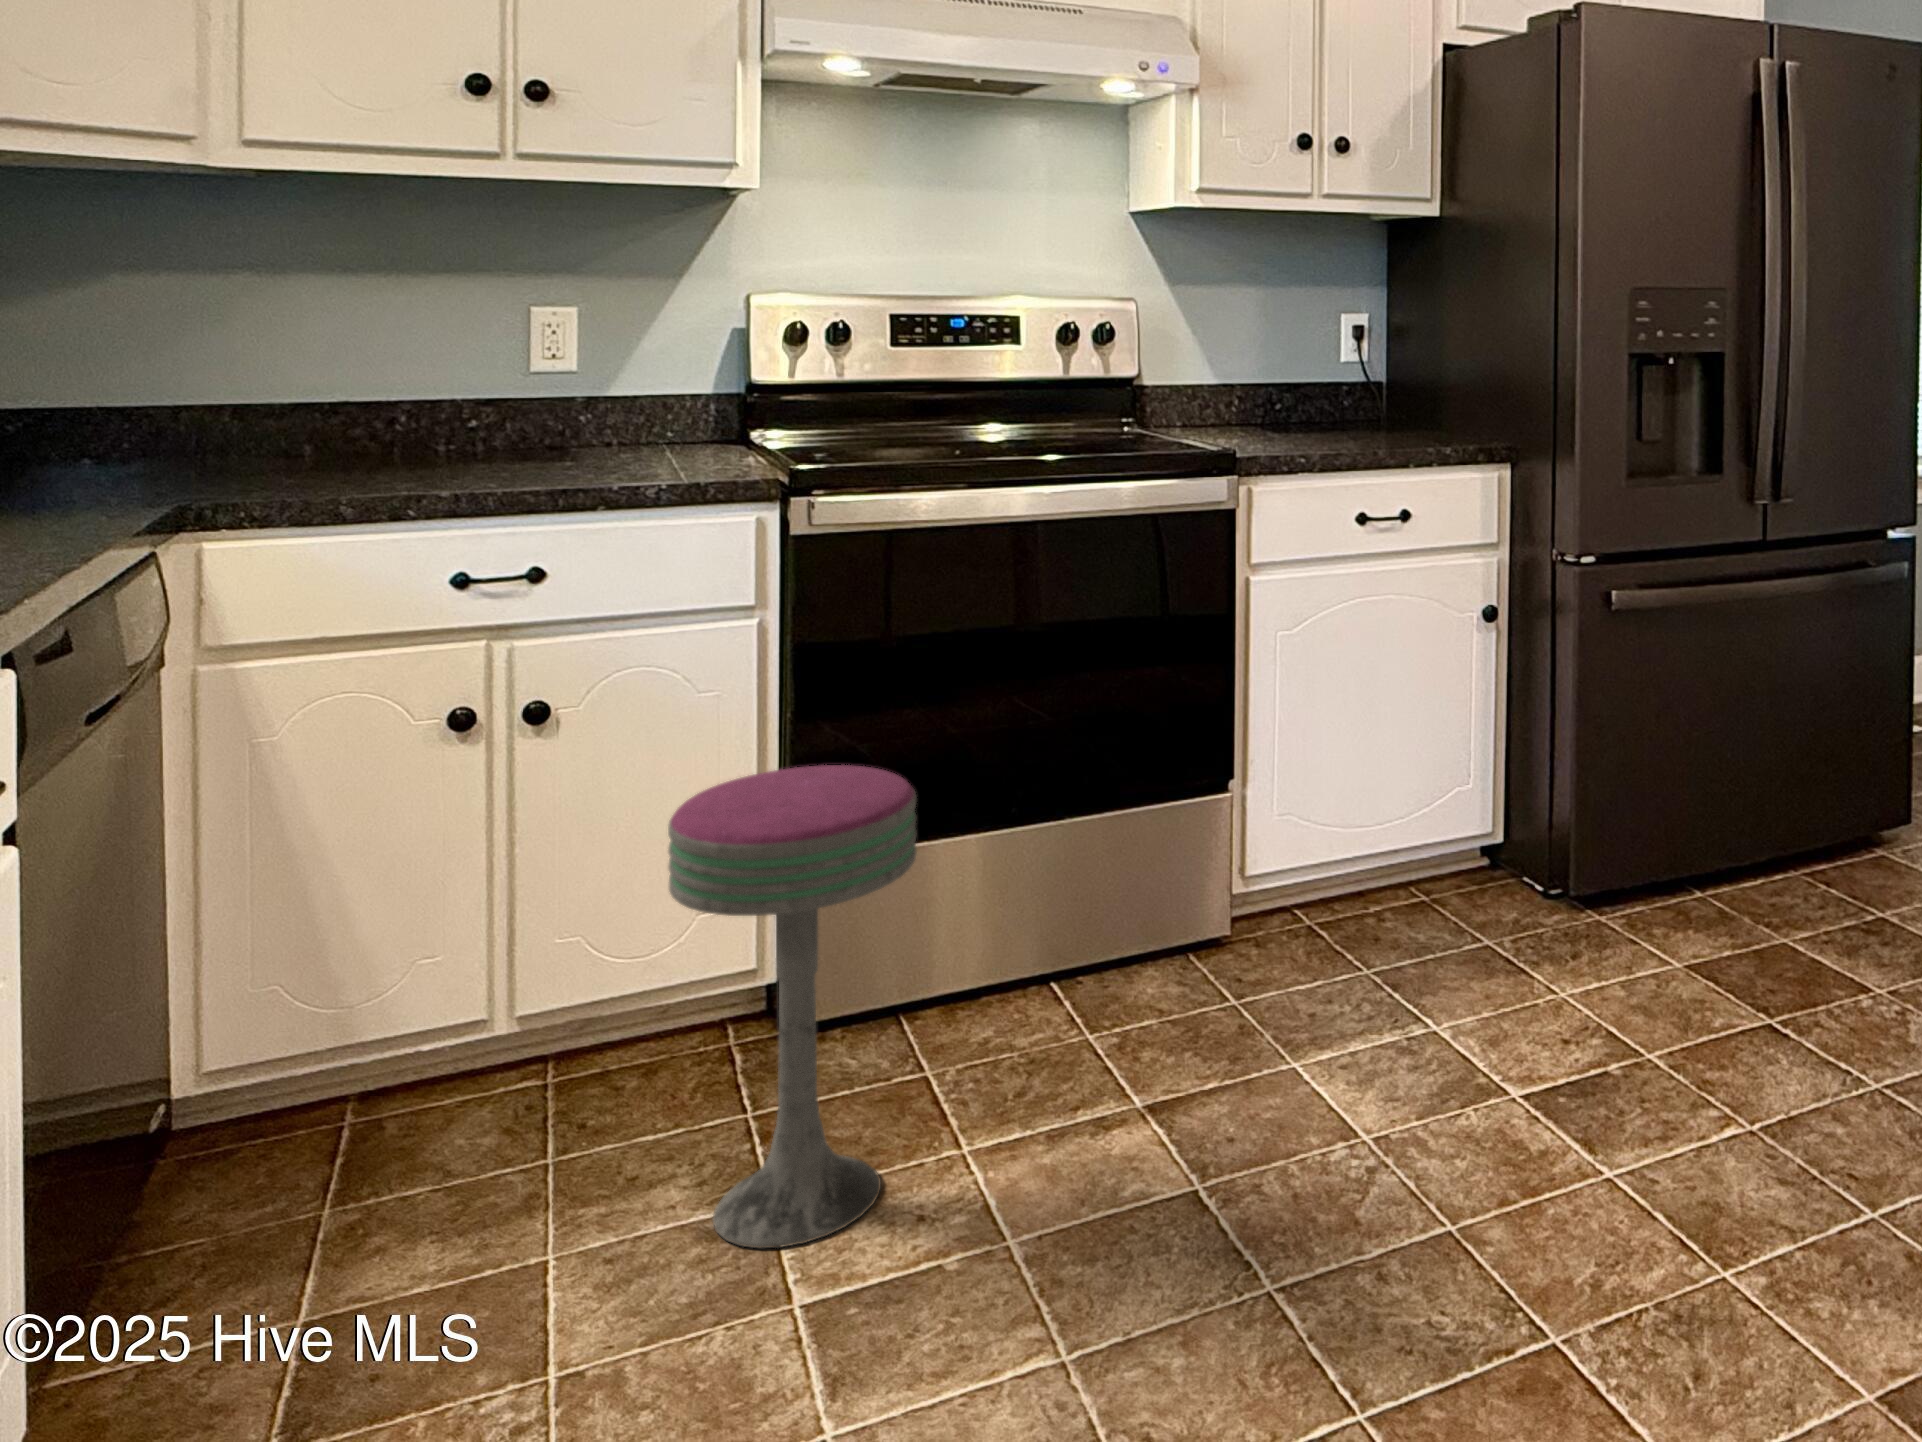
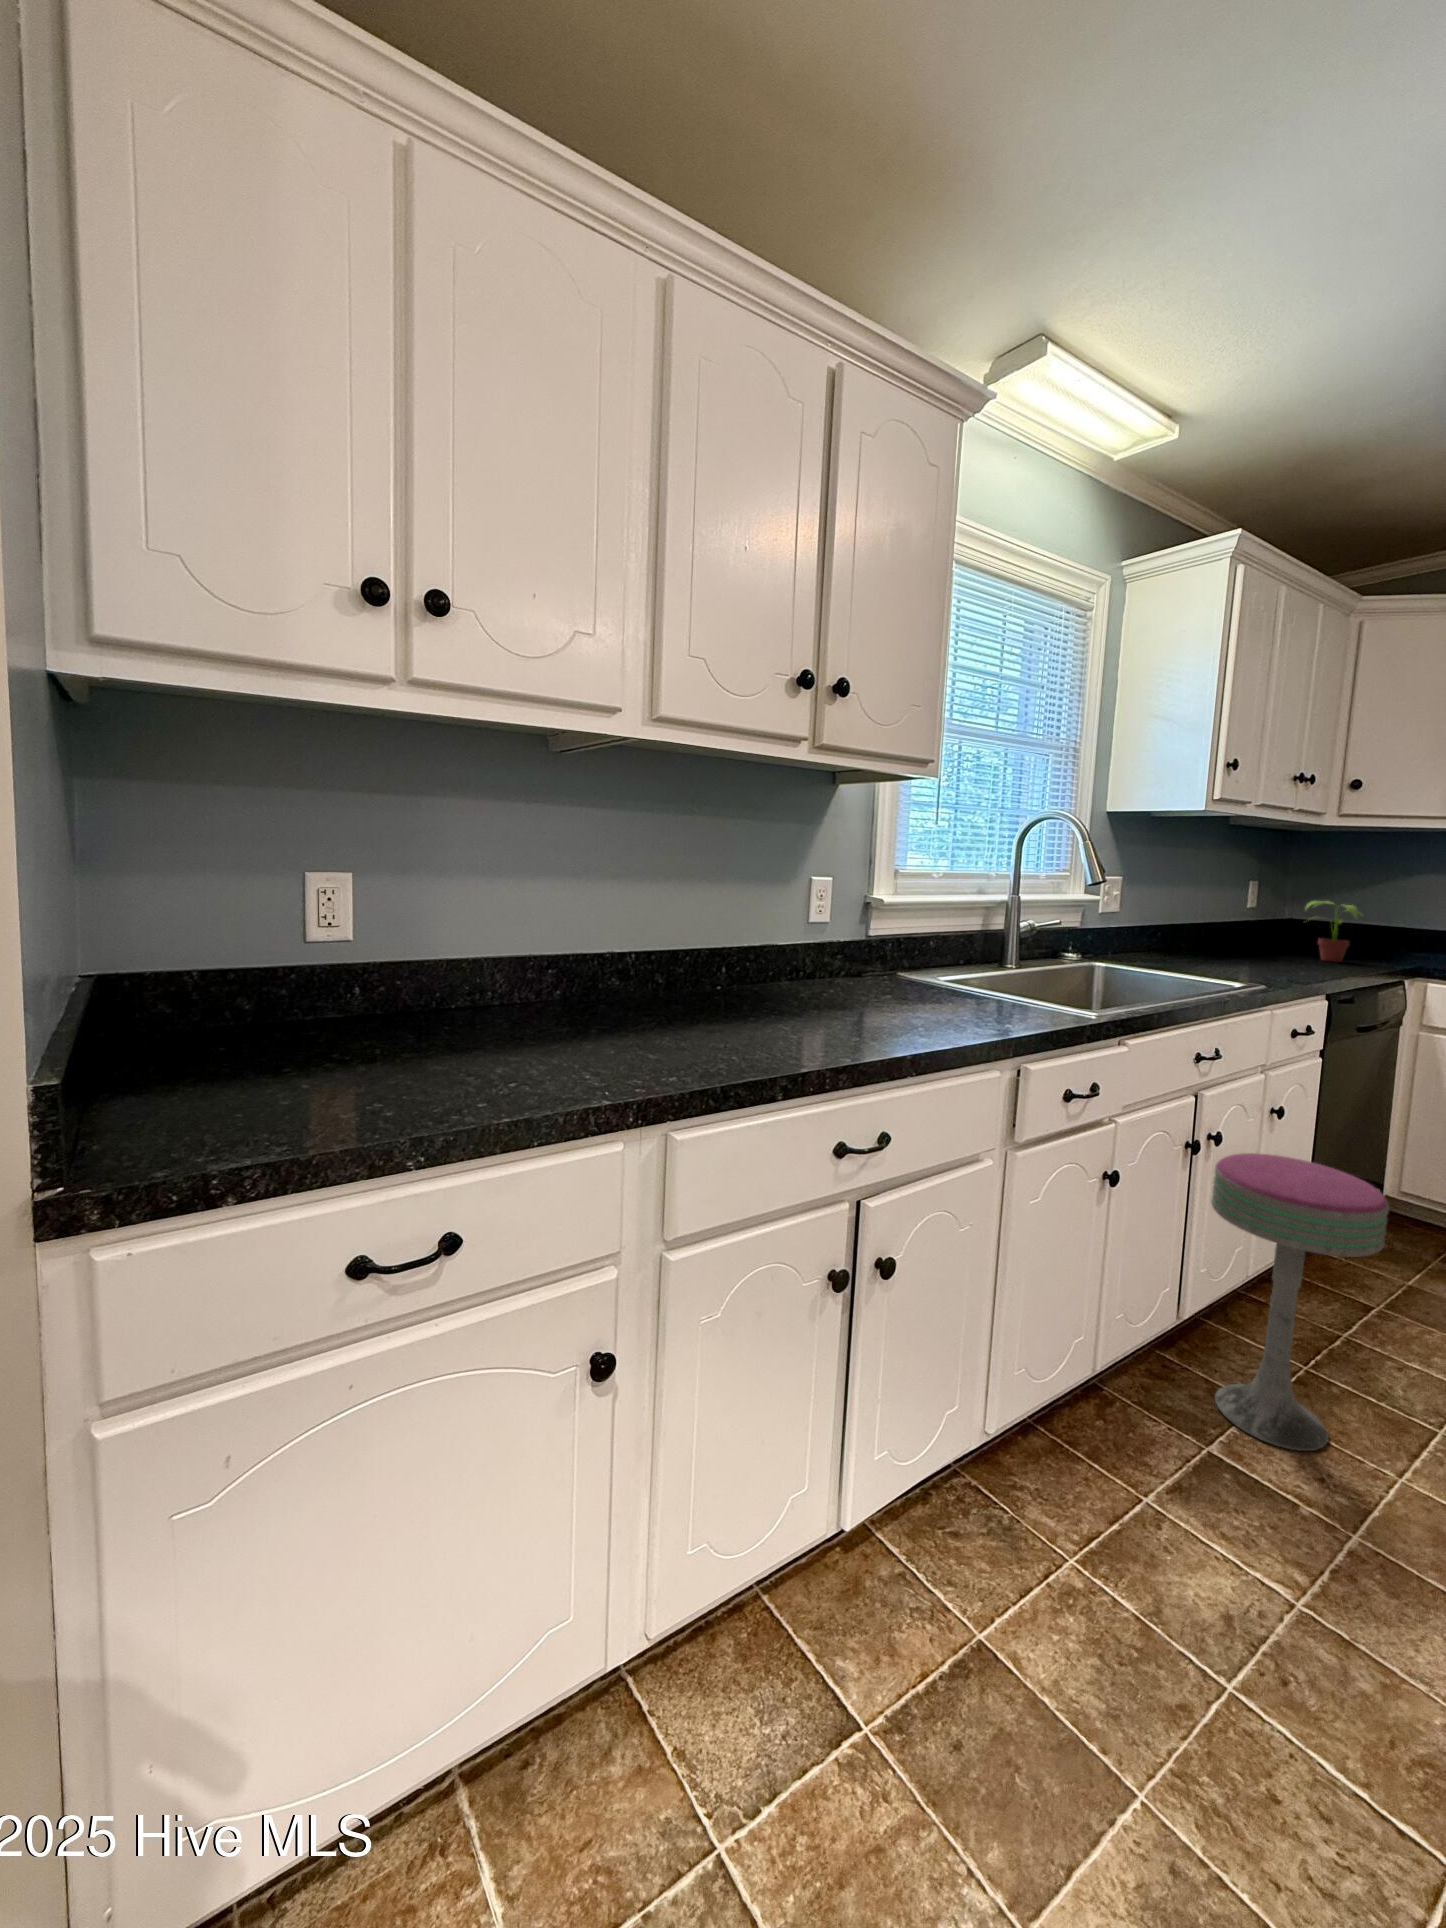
potted plant: none [390,351,496,457] -> present [1306,901,1362,962]

